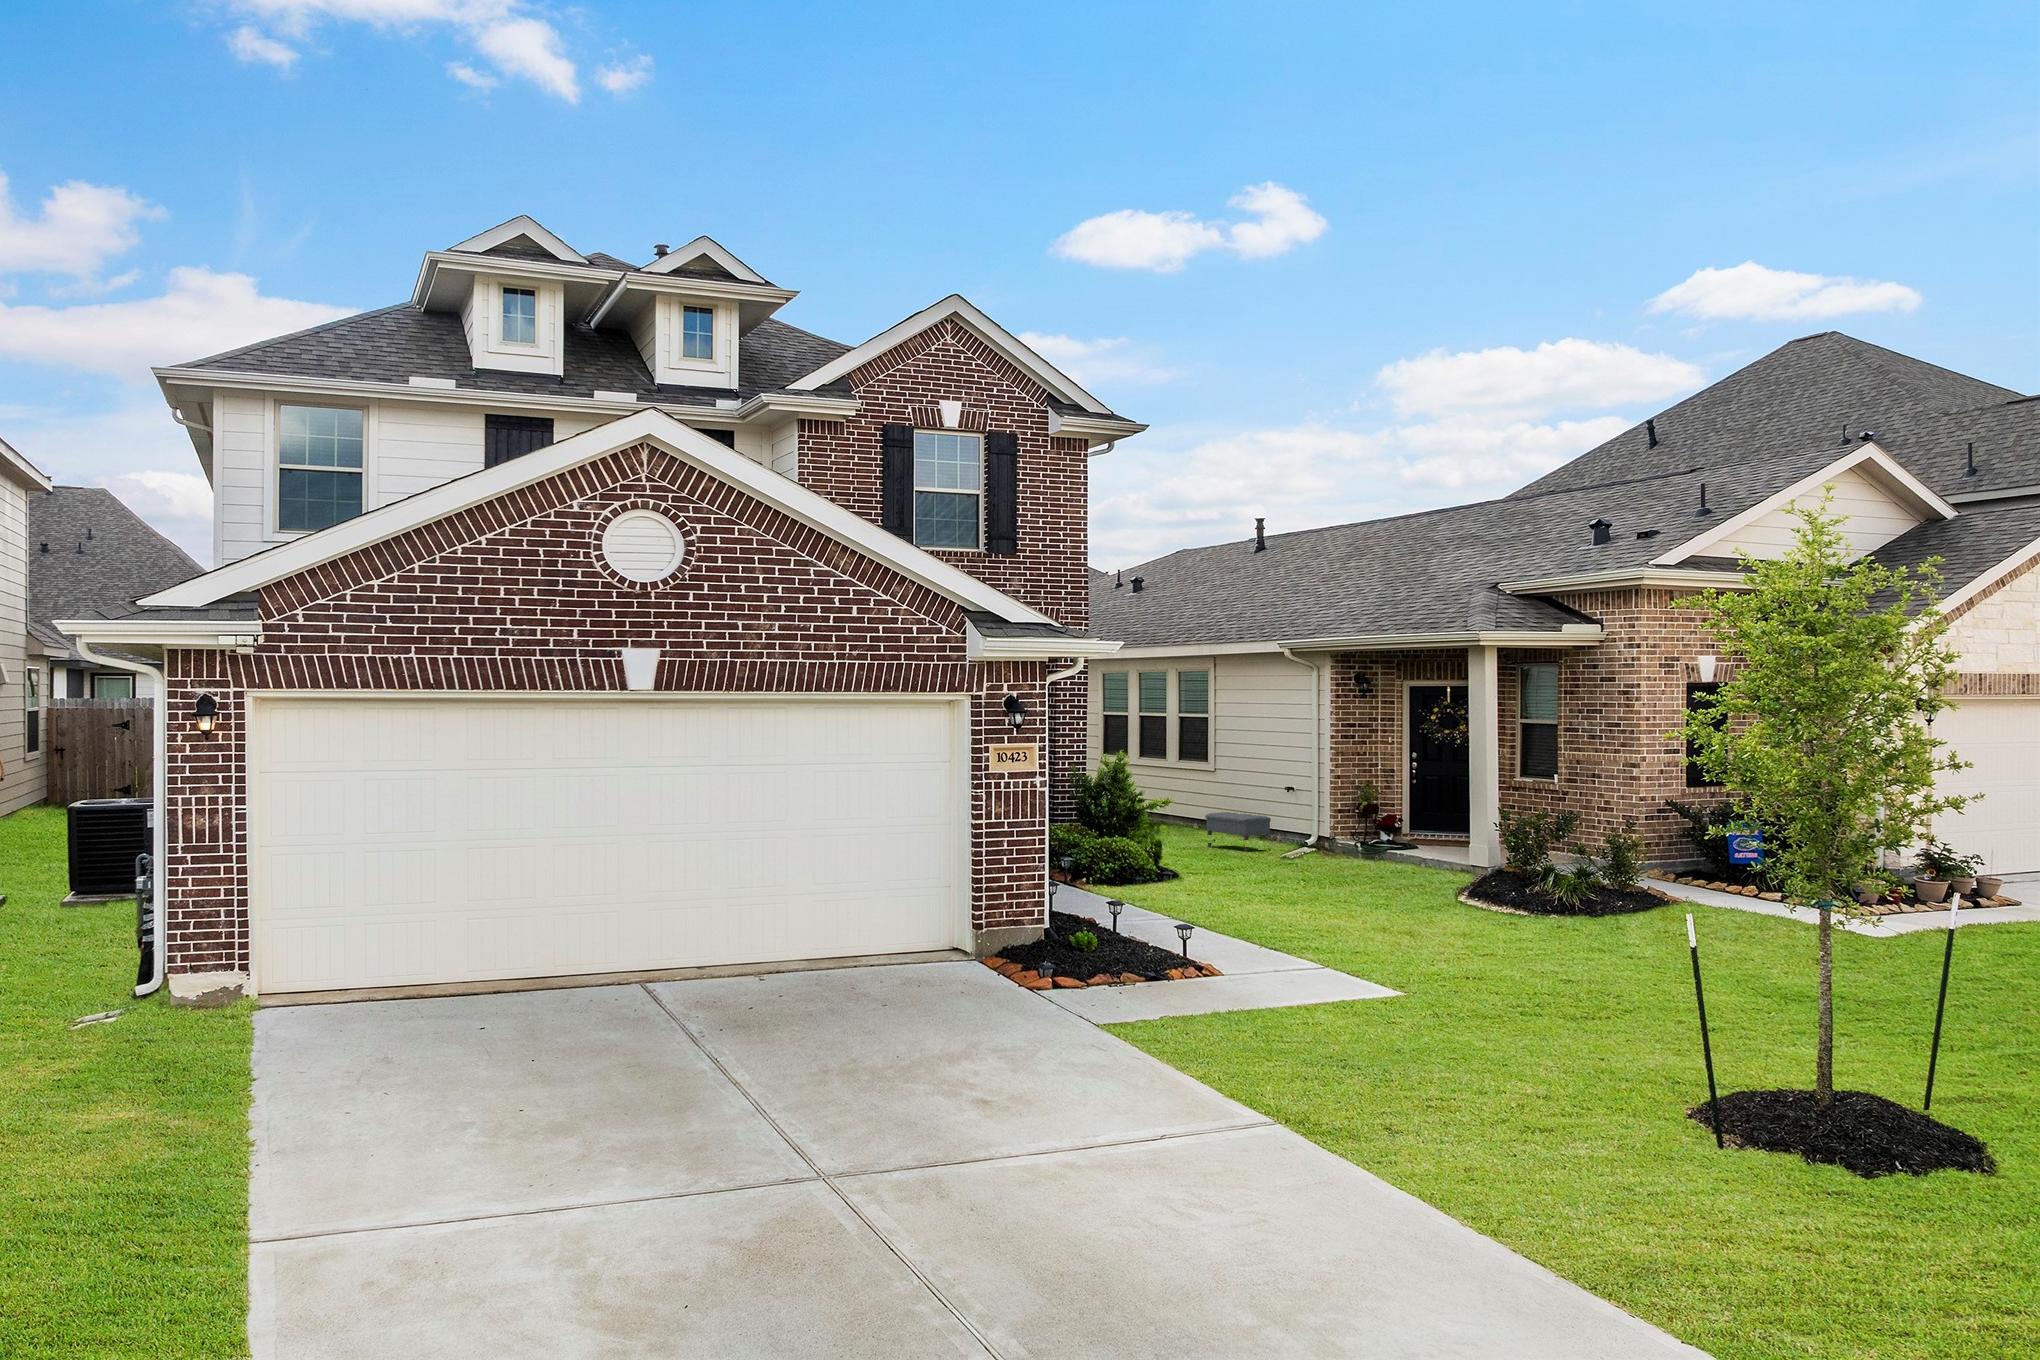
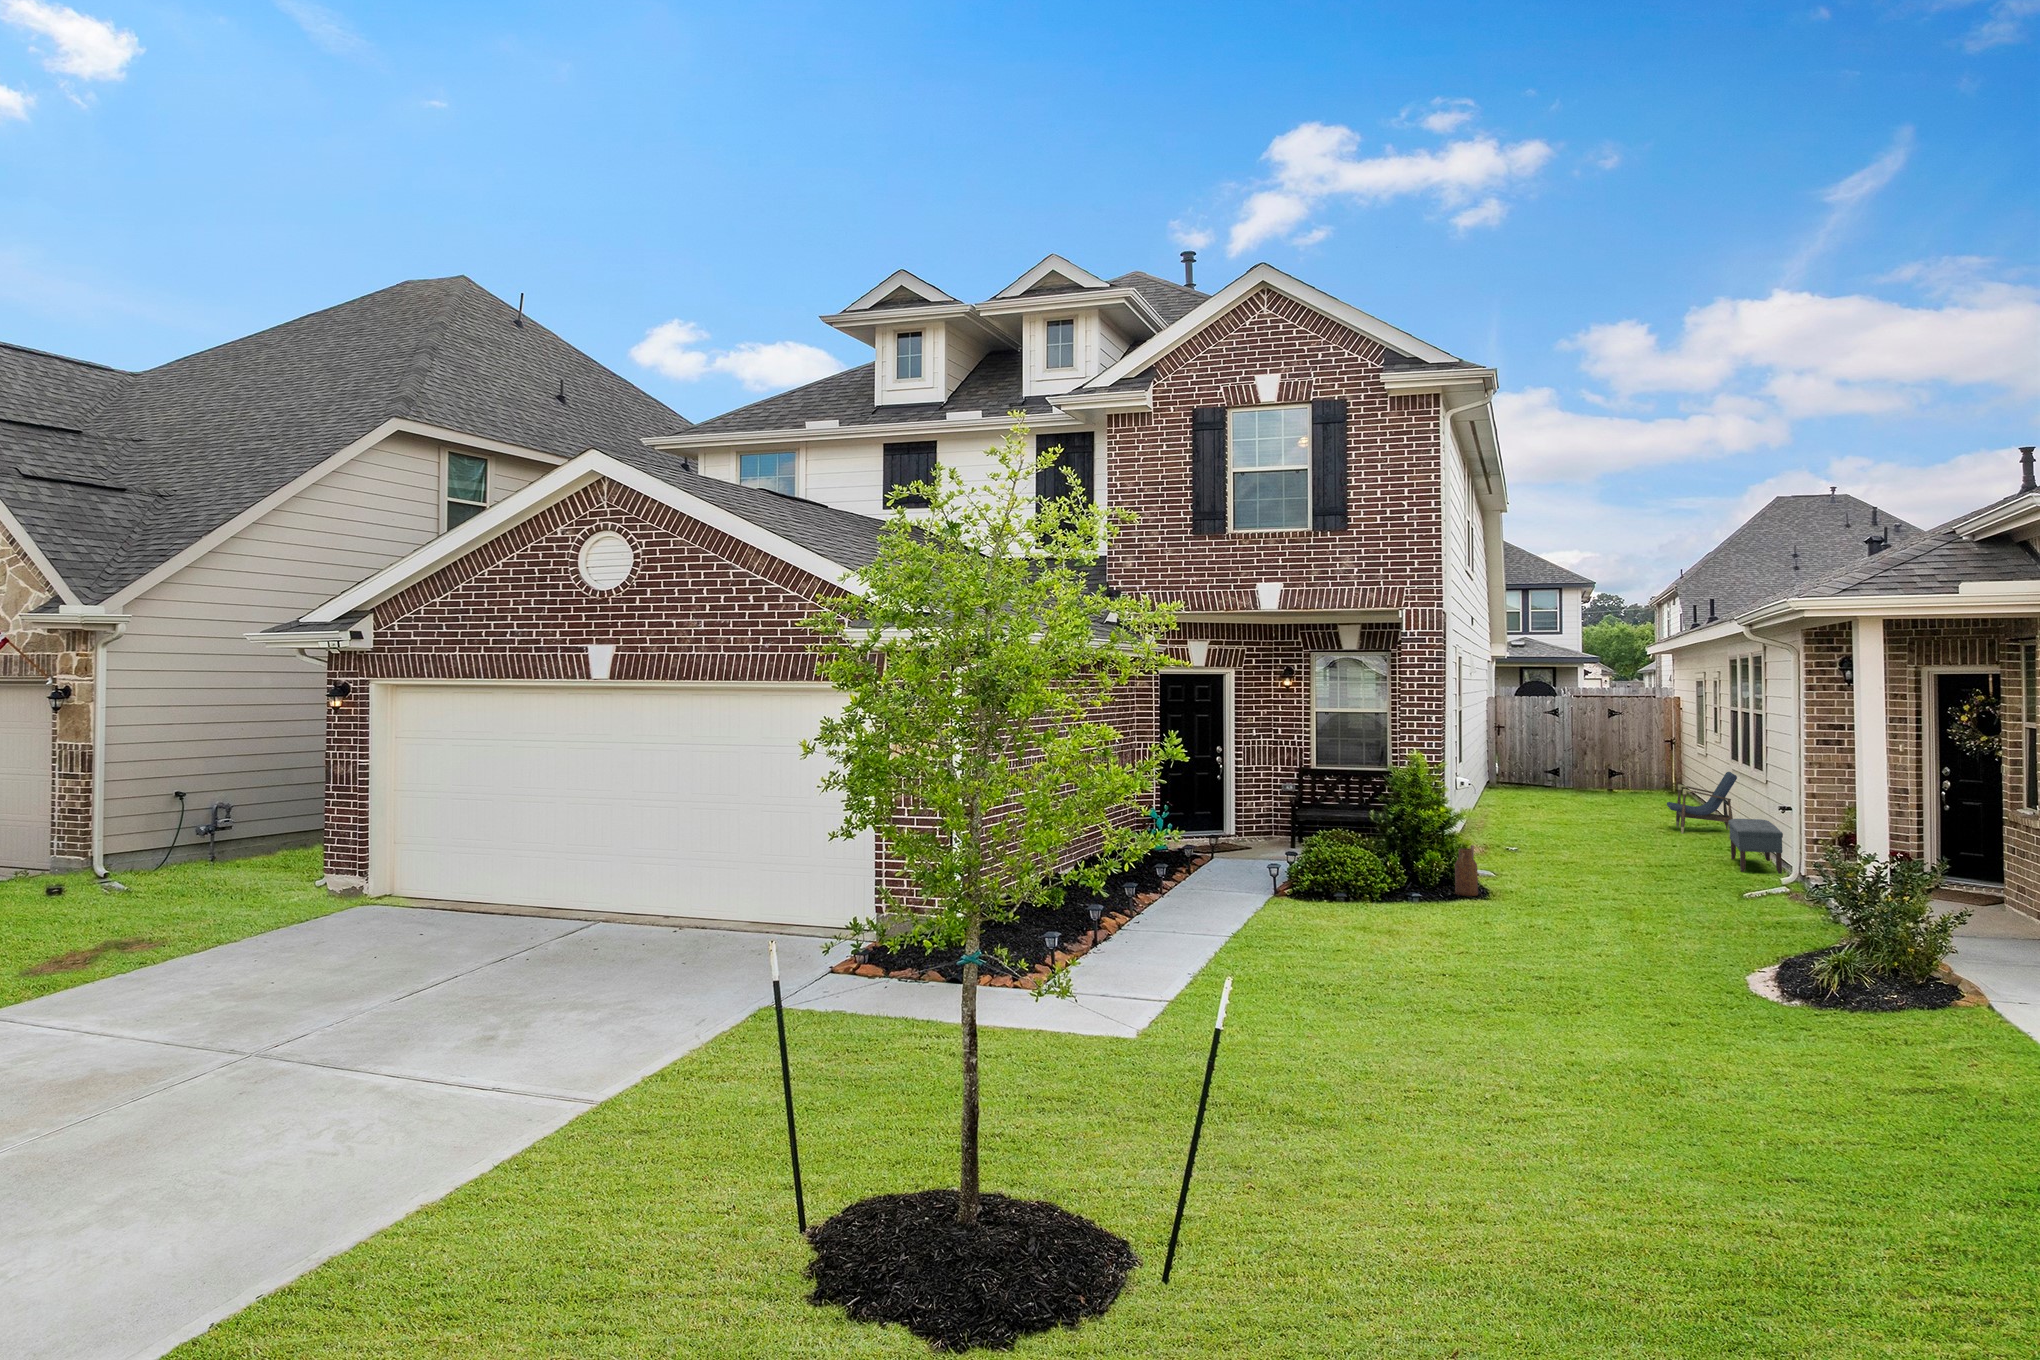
lounge chair: none [1078,783,1138,838] -> present [1667,772,1737,834]
watering can: none [1164,840,1184,882] -> present [1455,845,1478,896]

